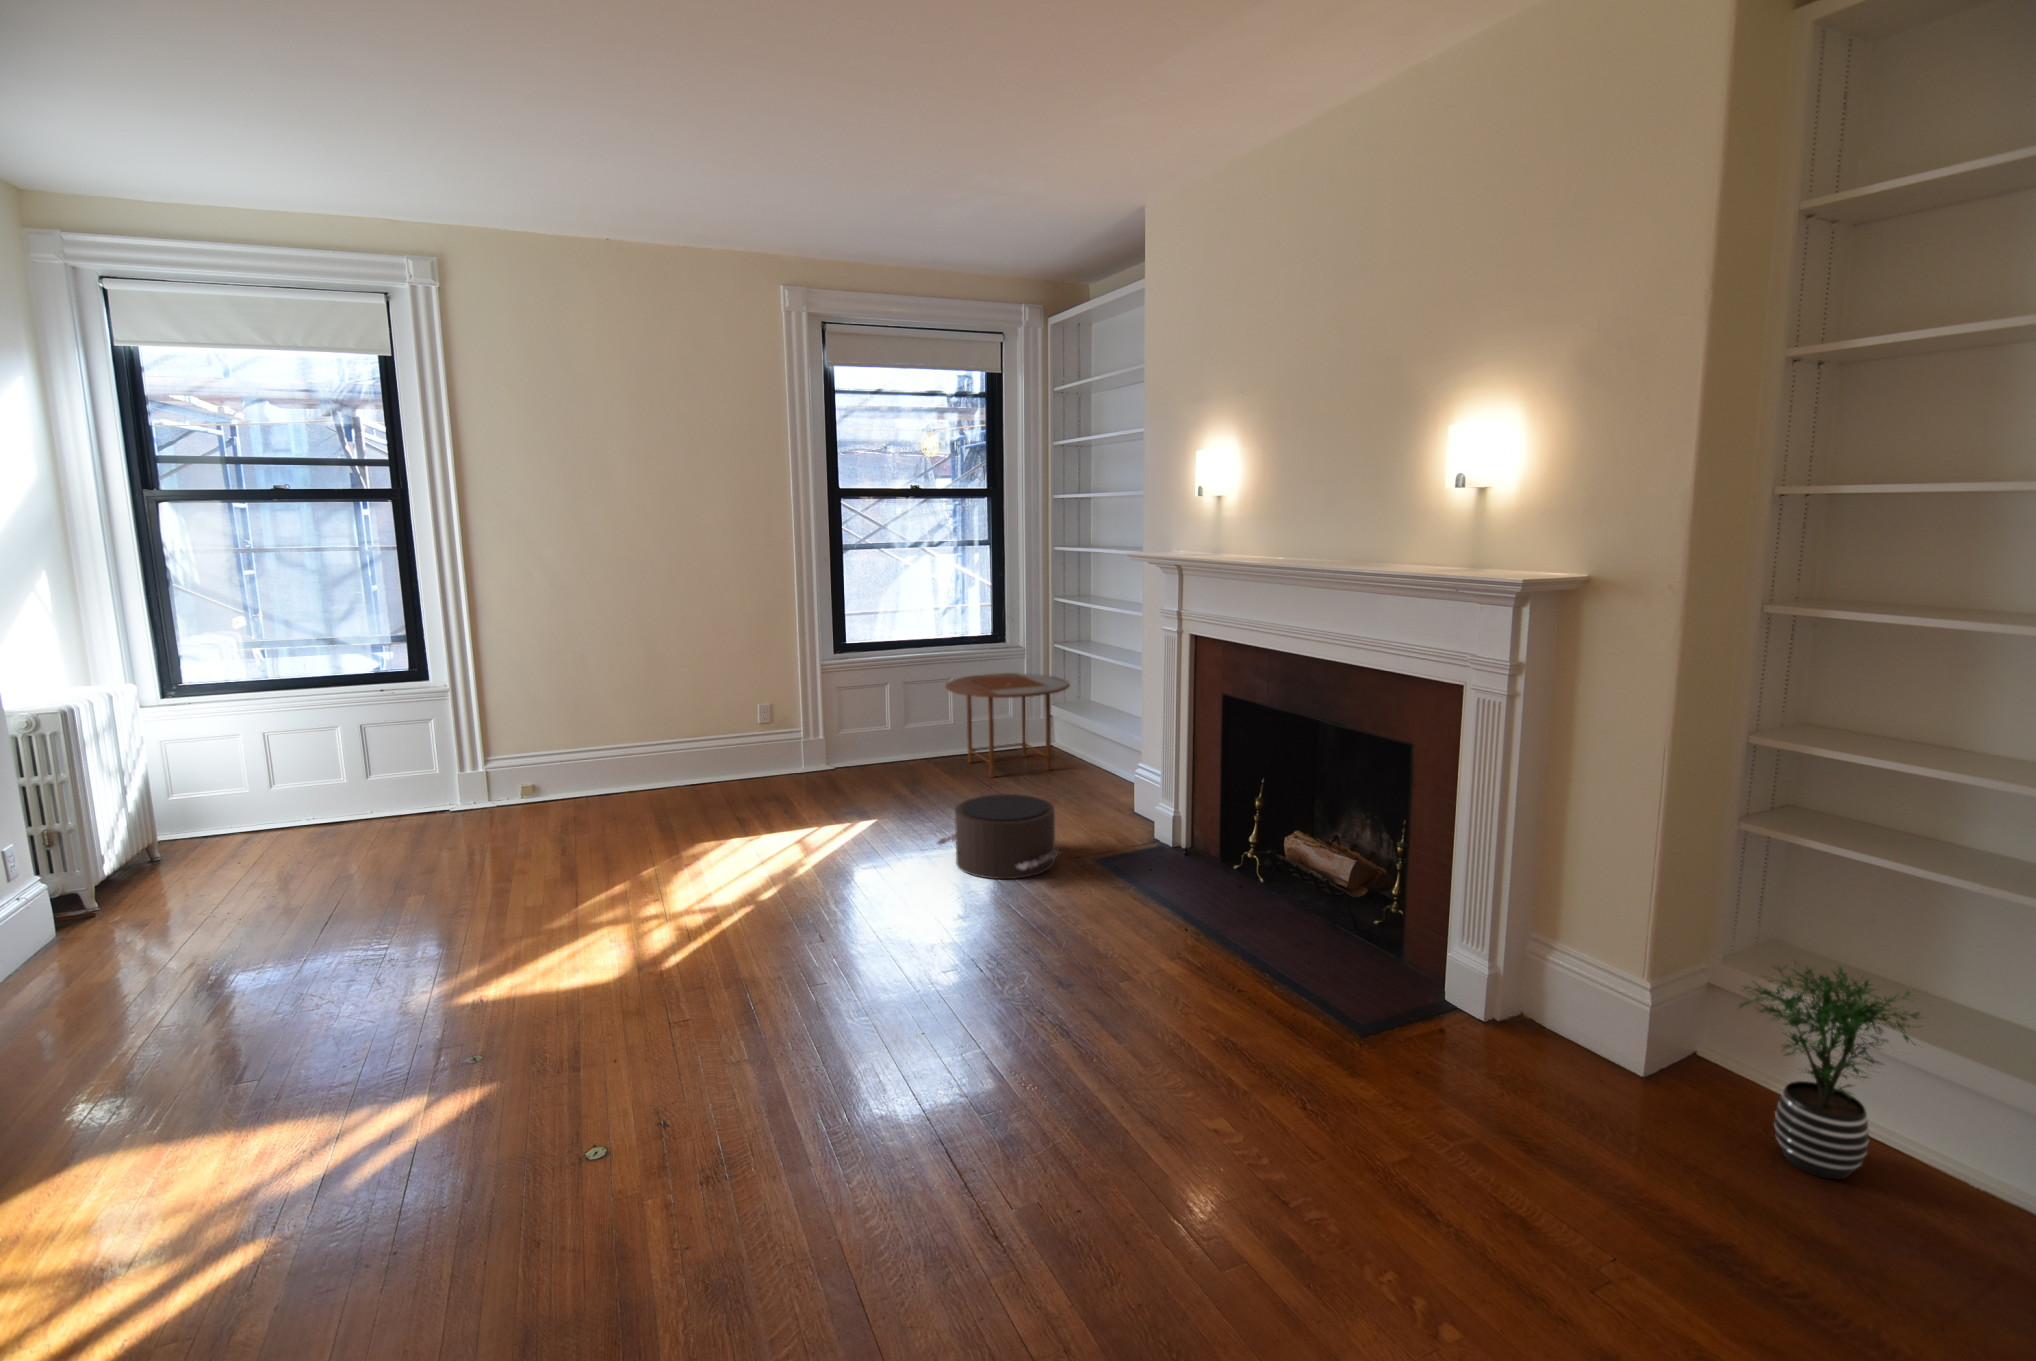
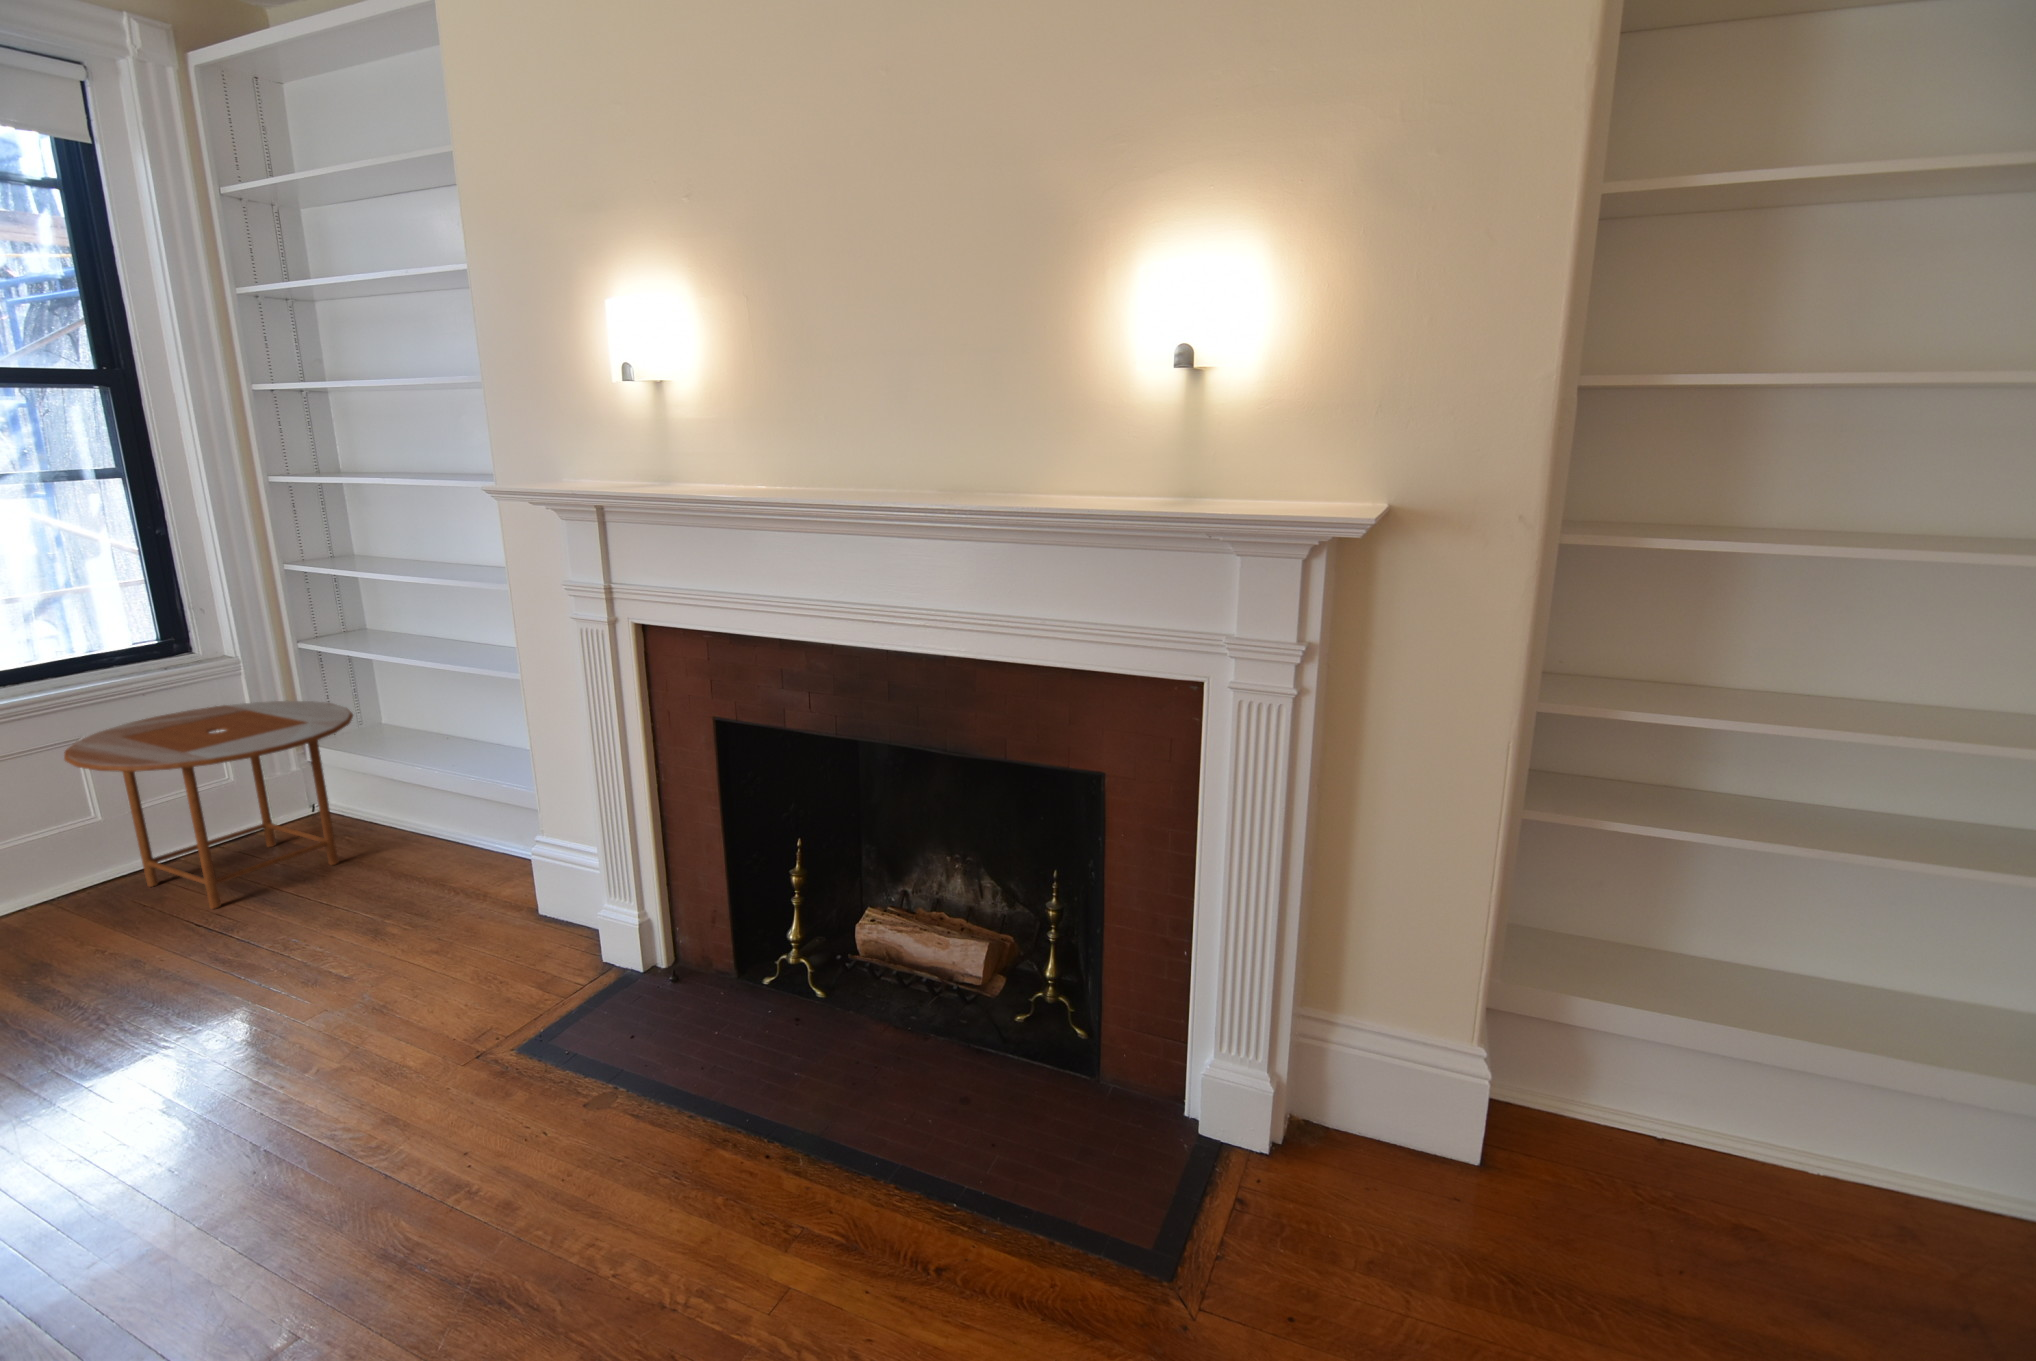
pouf: present [937,794,1059,879] -> none [129,965,459,1187]
potted plant: present [1739,963,1920,1179] -> none [1625,973,1839,1245]

